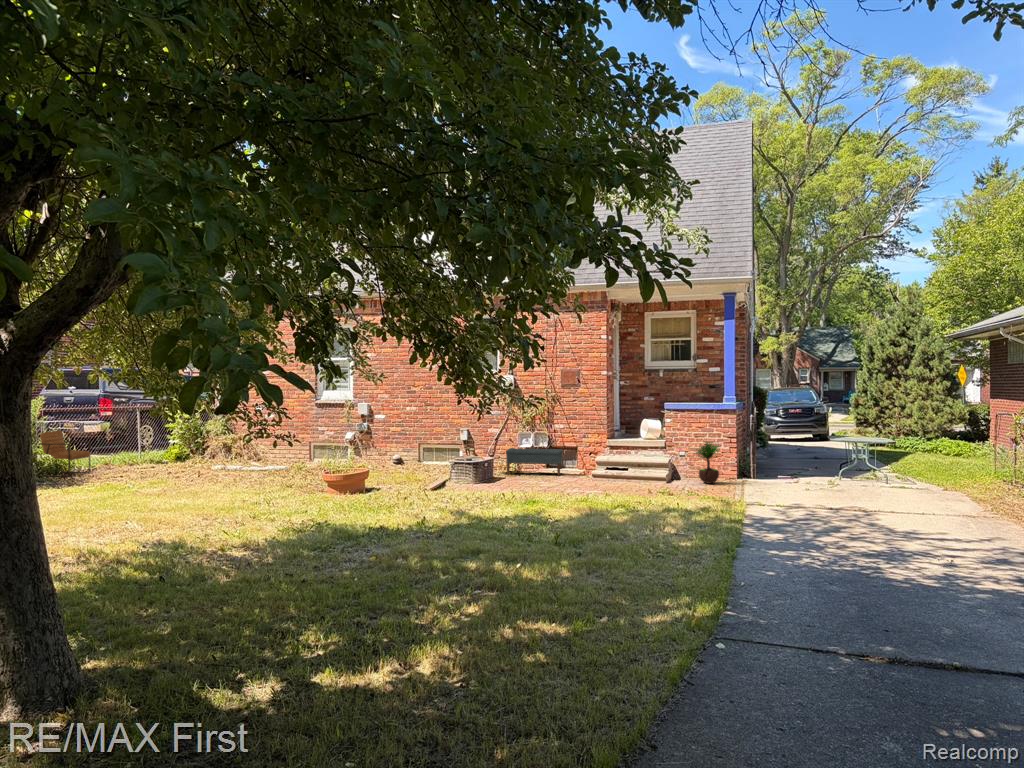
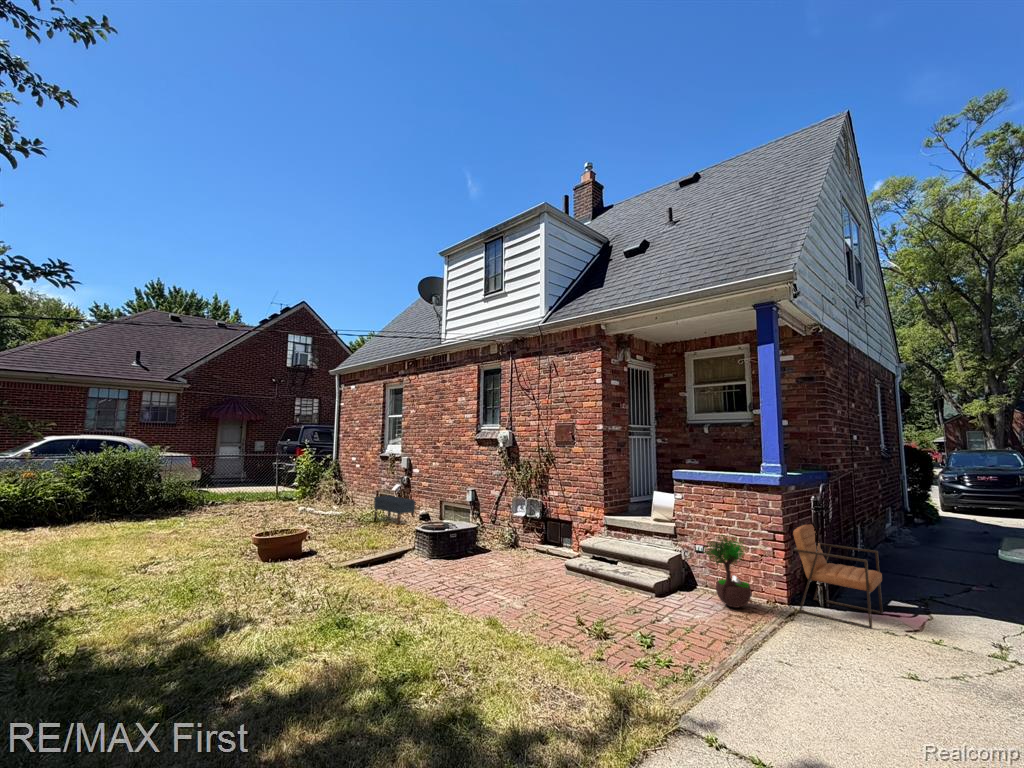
chair: present [40,431,91,477] -> present [793,524,883,629]
bench: present [506,448,563,476] -> present [374,496,415,525]

